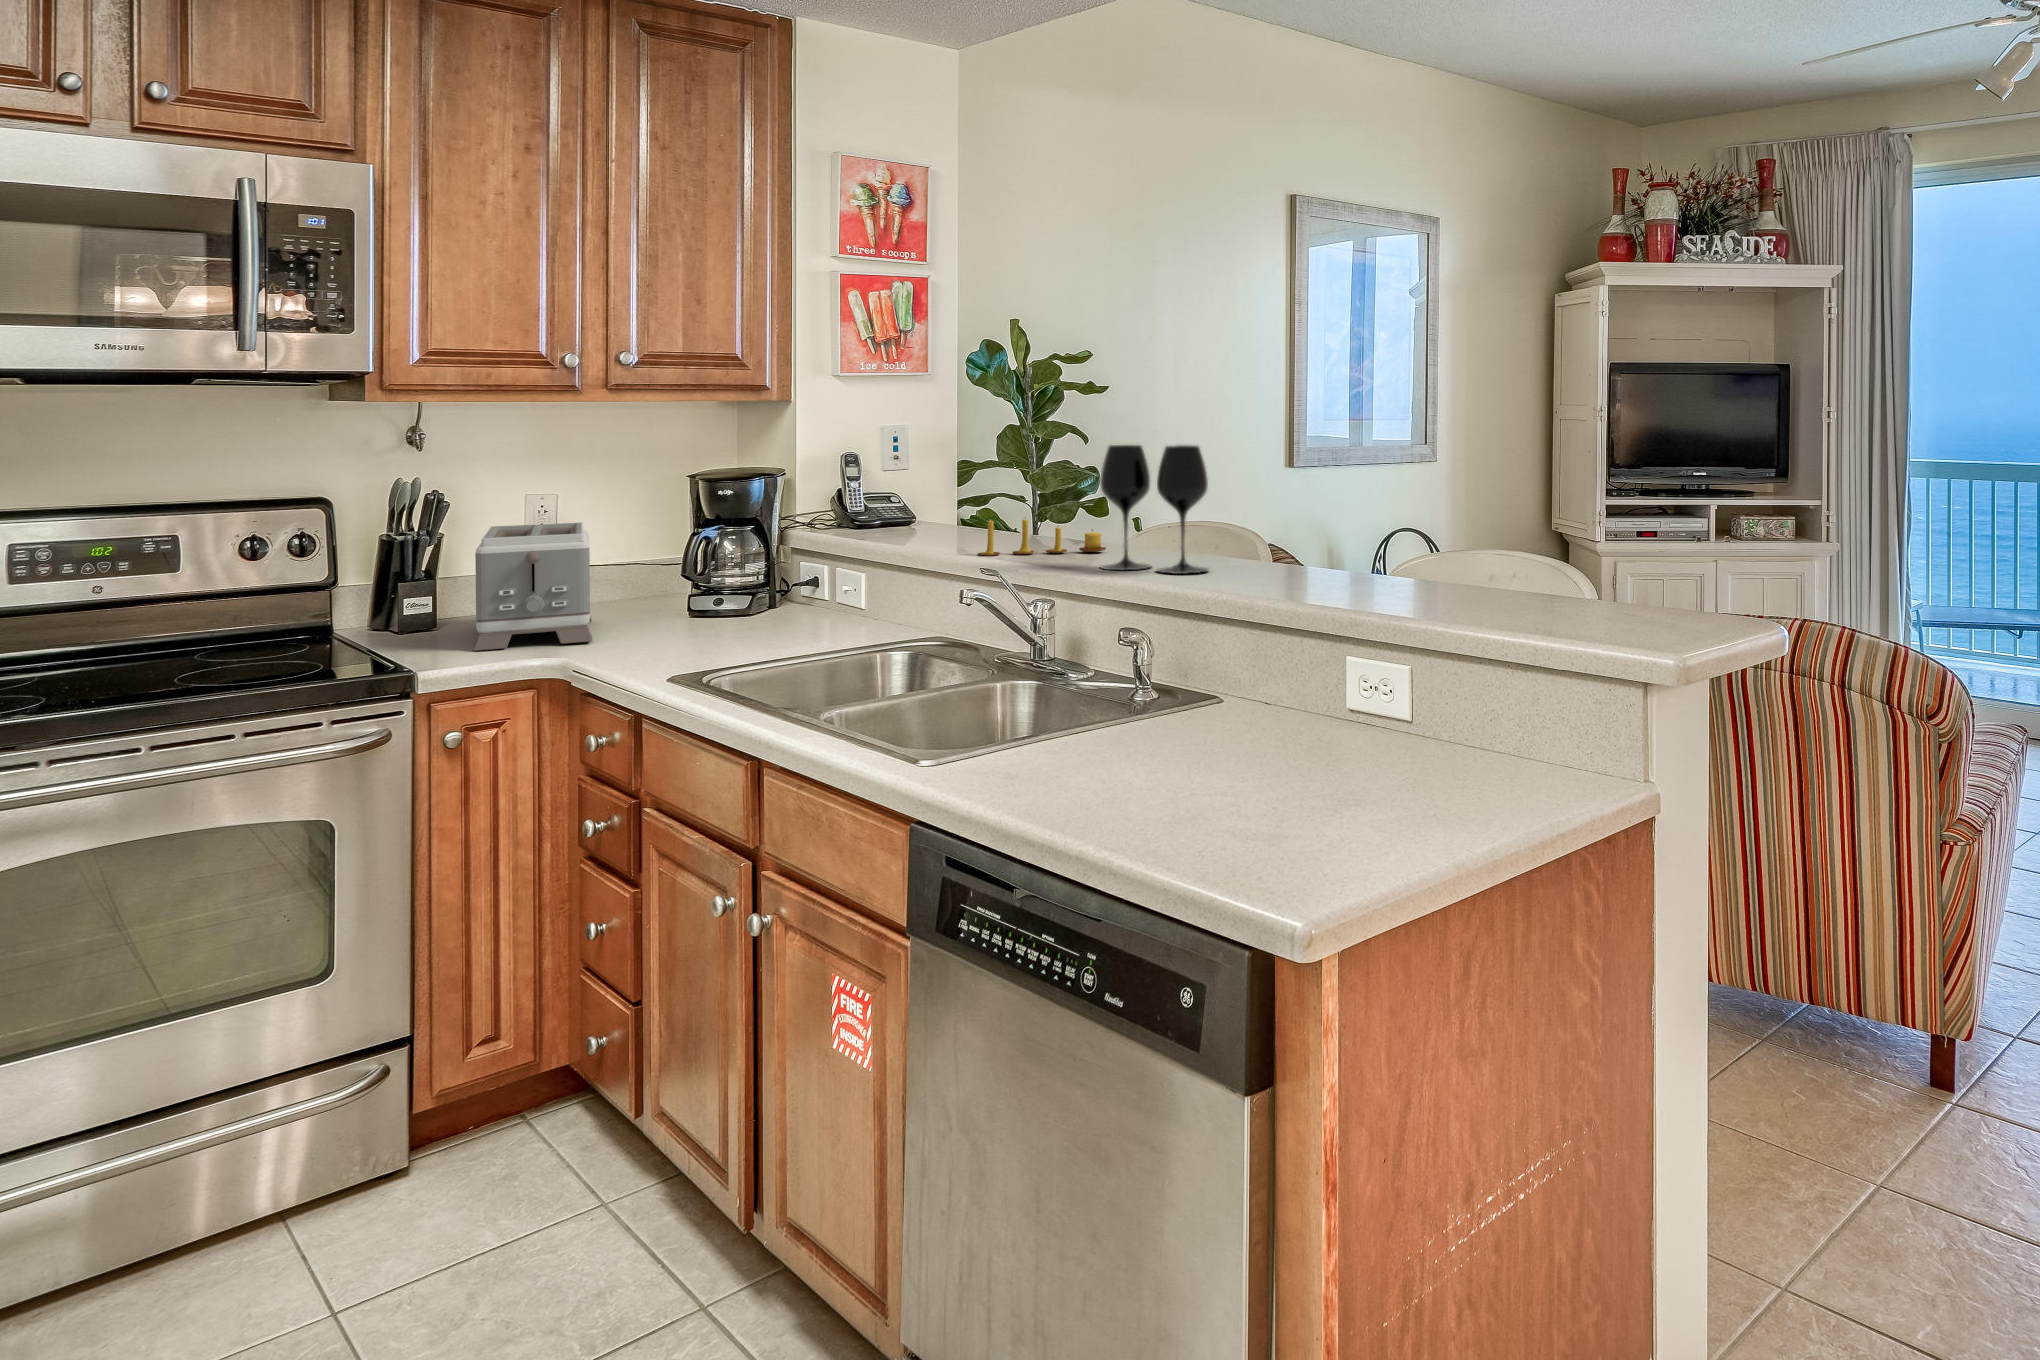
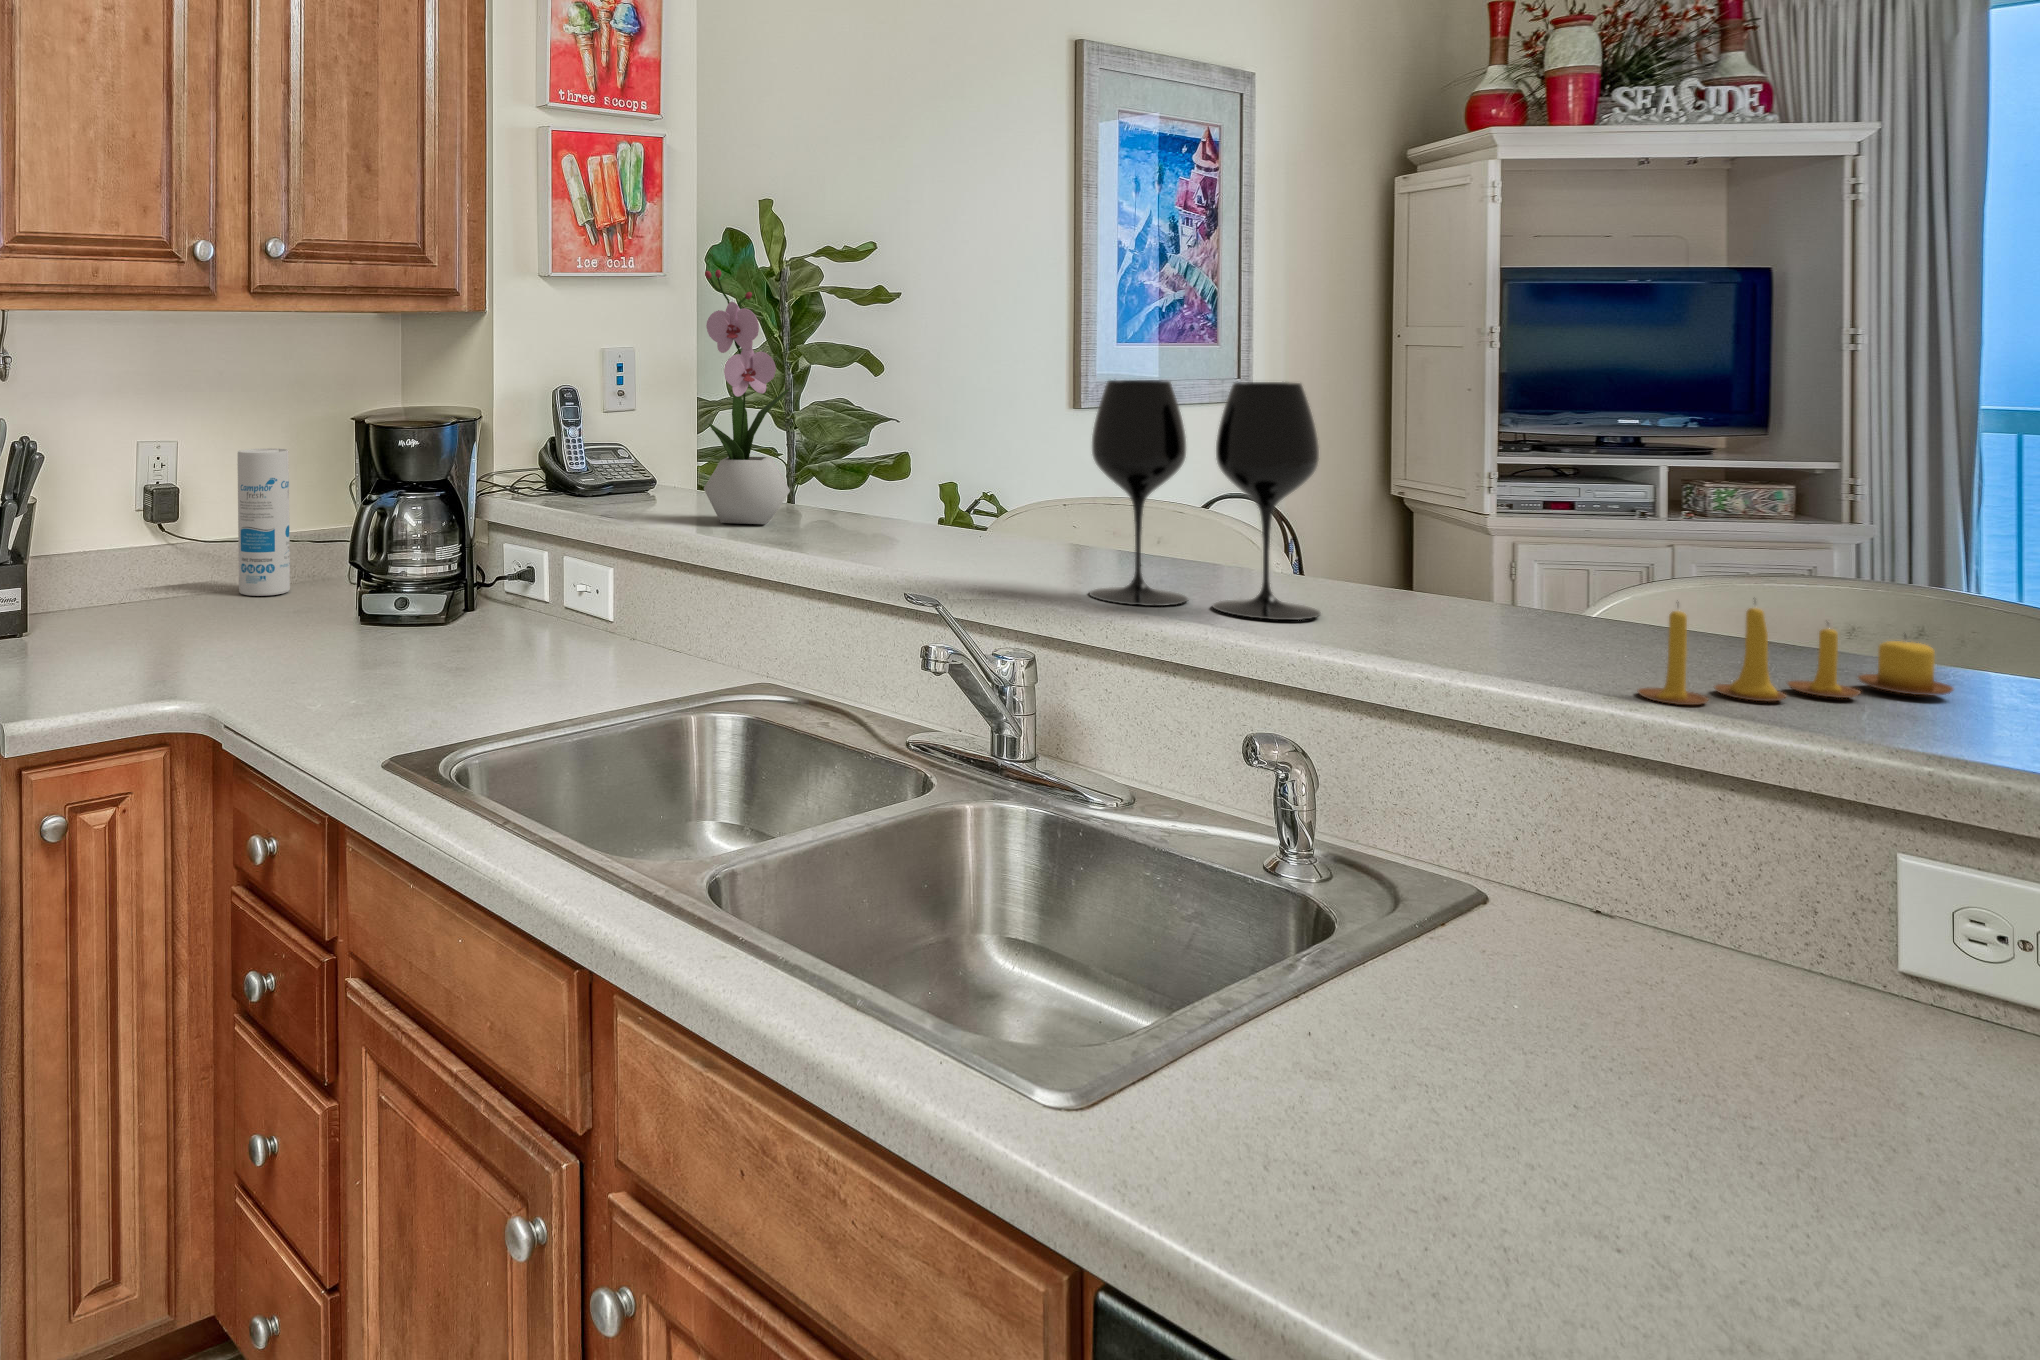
flower arrangement: none [920,375,984,540] -> present [704,270,790,524]
canister: none [603,499,644,604] -> present [237,449,290,596]
candle: present [978,517,1106,556] -> present [1638,606,1953,705]
toaster: present [474,523,592,651] -> none [82,485,245,684]

